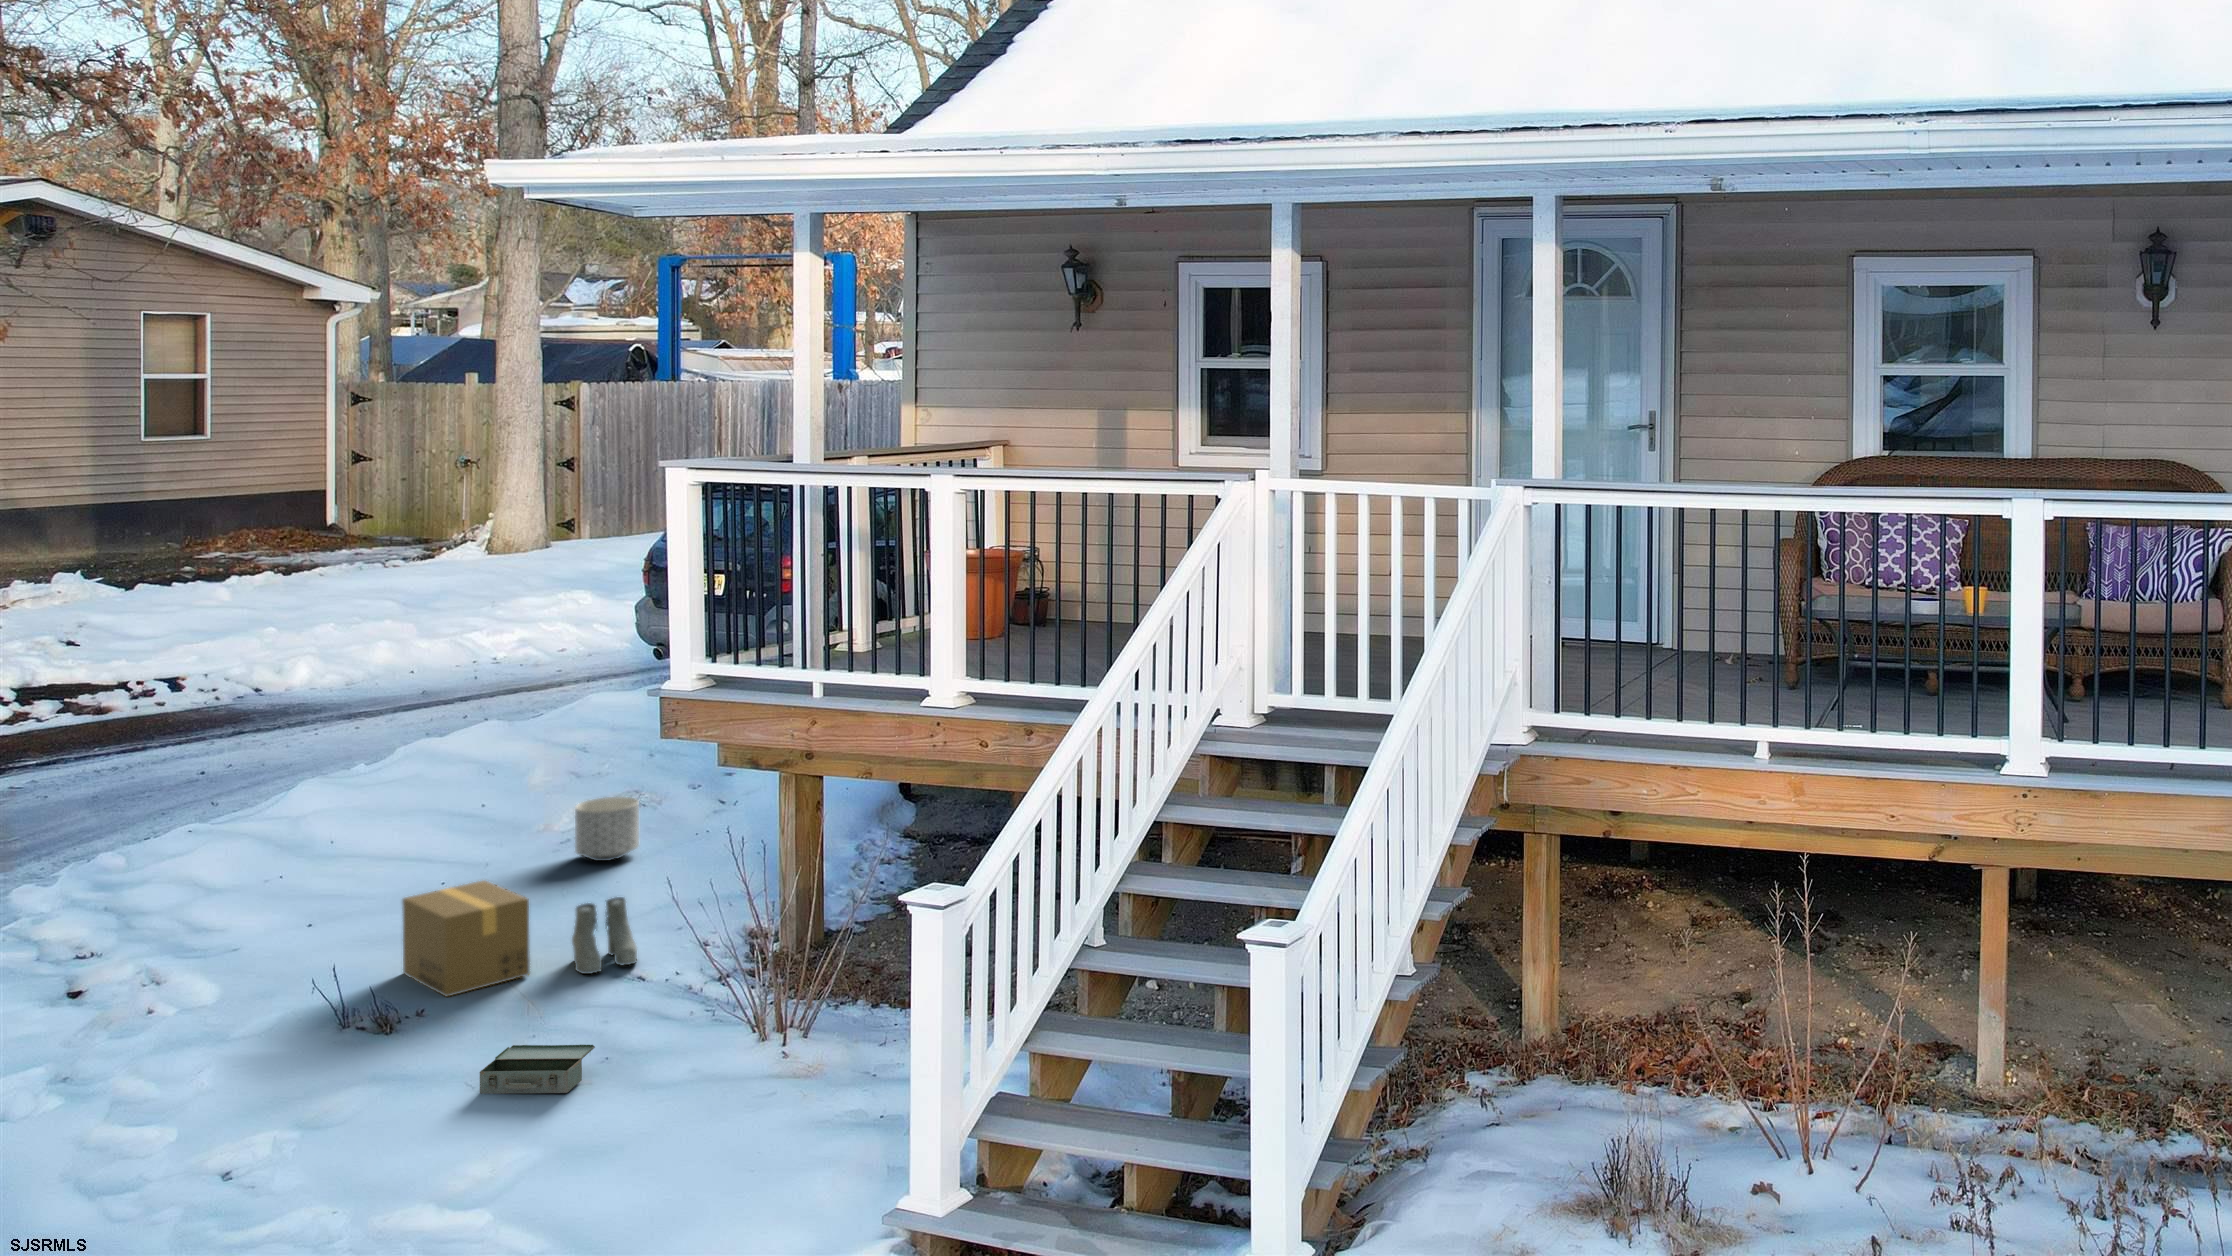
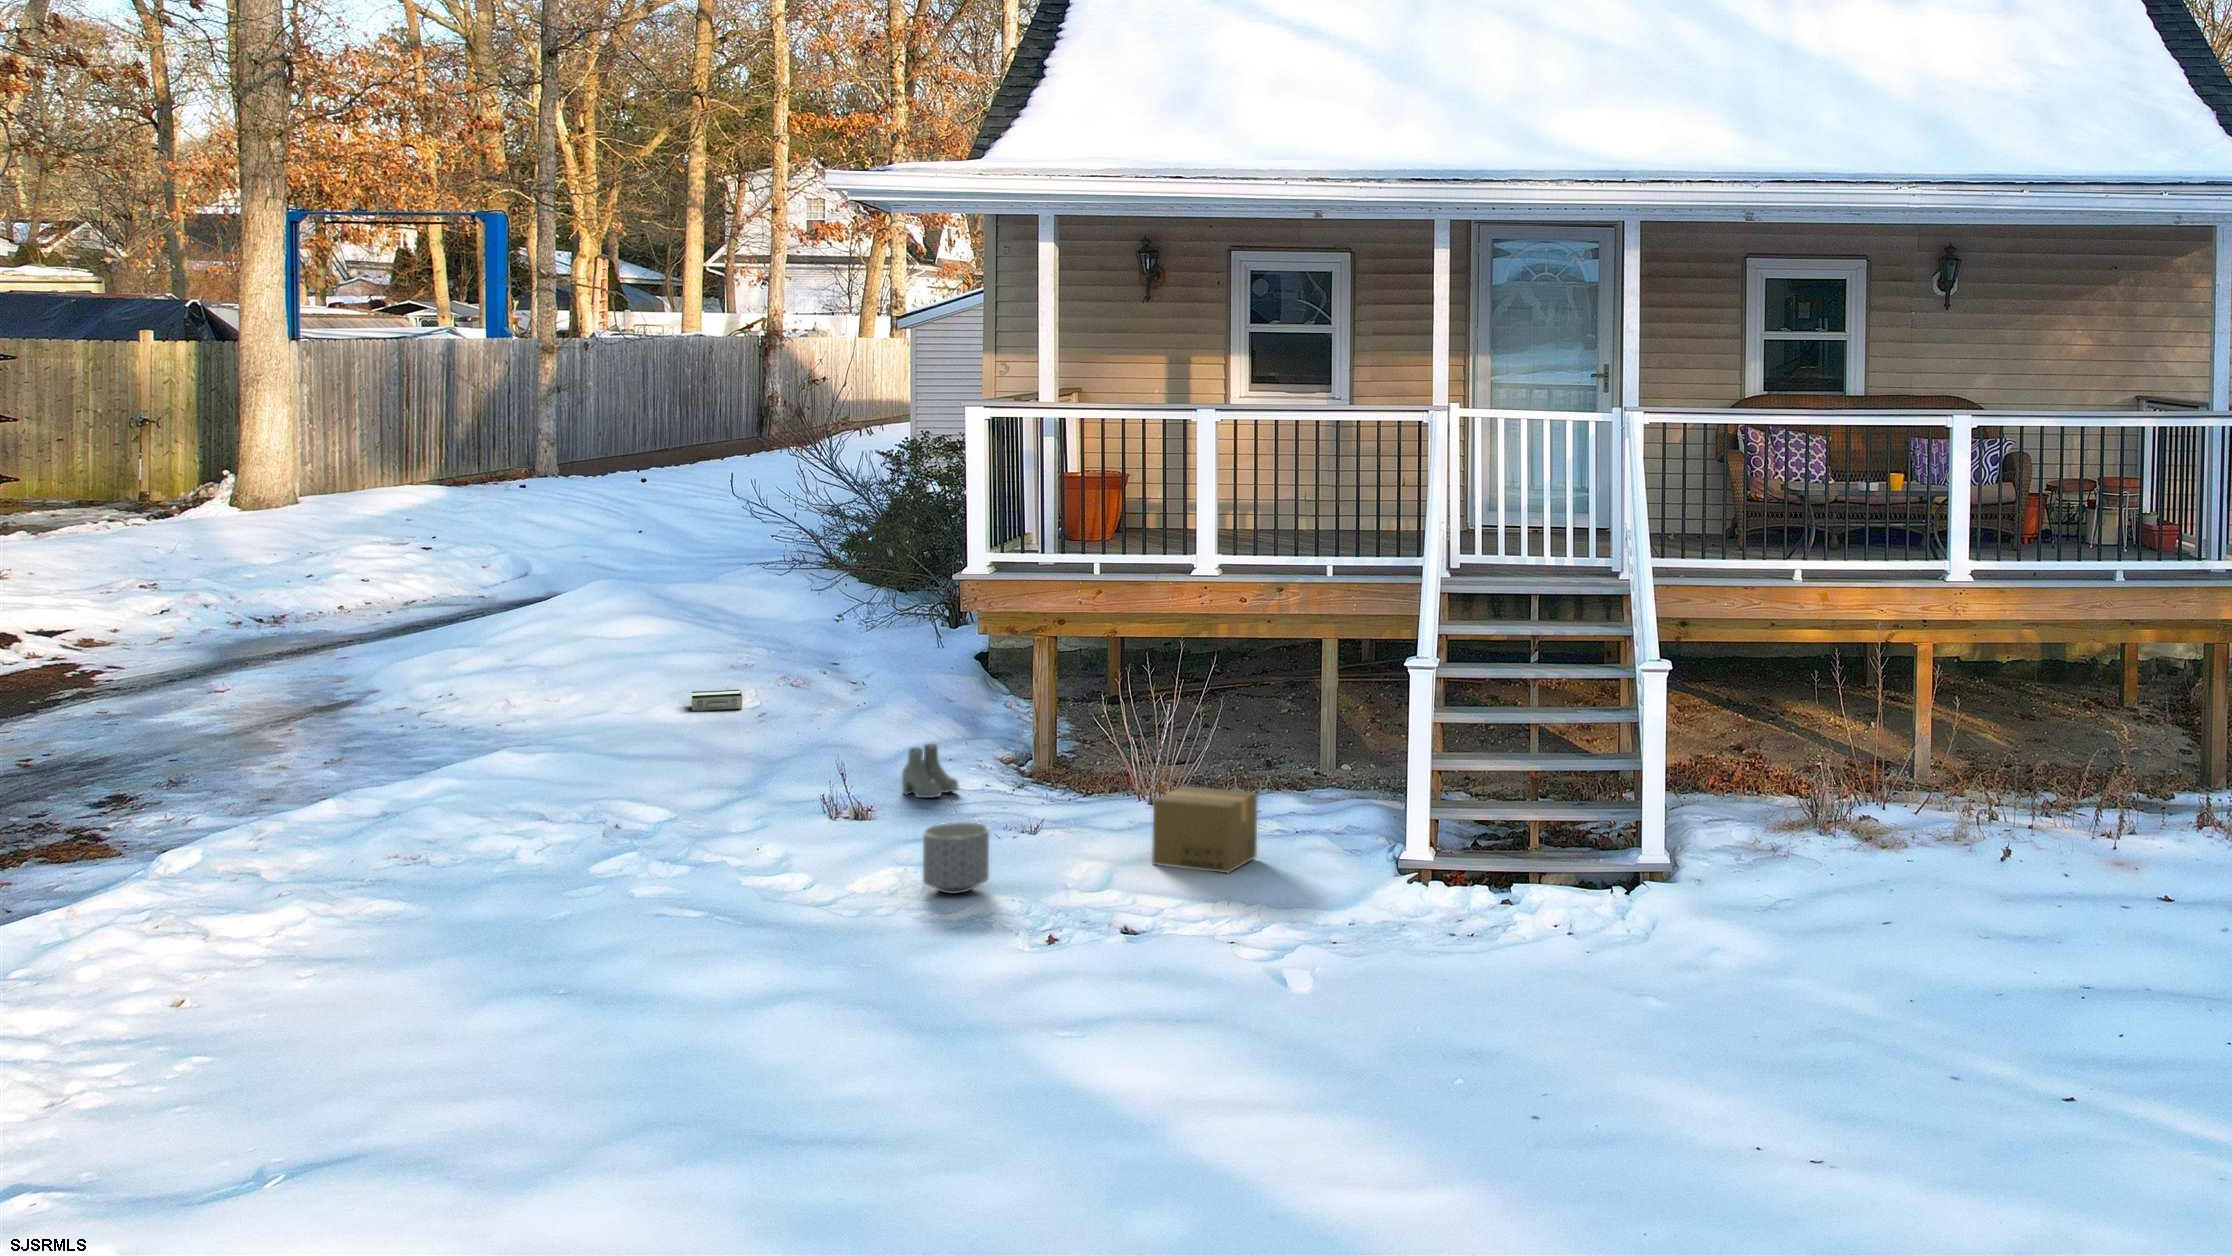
planter: present [575,797,639,861] -> present [923,822,989,894]
cardboard box: present [402,880,530,997] -> present [1152,786,1258,873]
toolbox: present [480,1045,595,1094] -> present [691,689,742,711]

